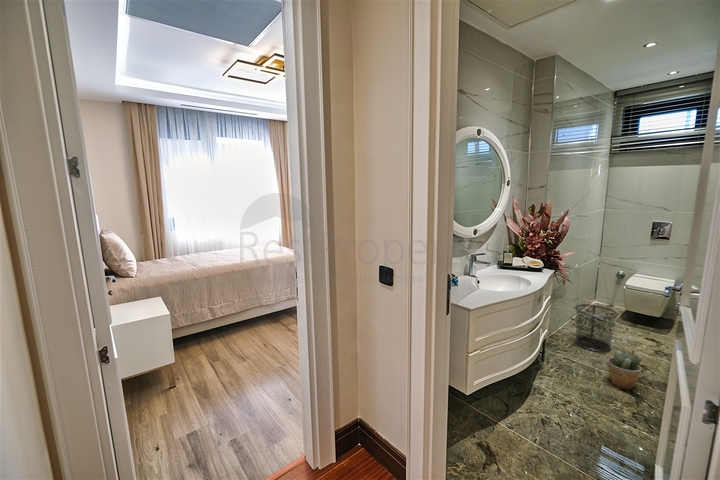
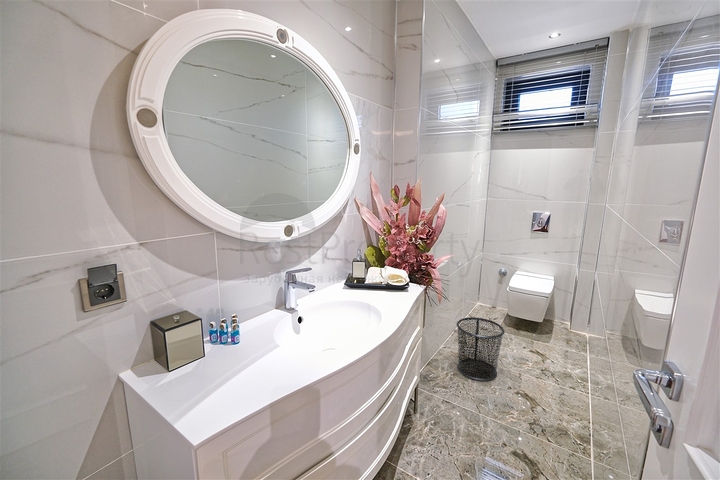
potted plant: present [607,351,643,389] -> none [494,395,537,449]

